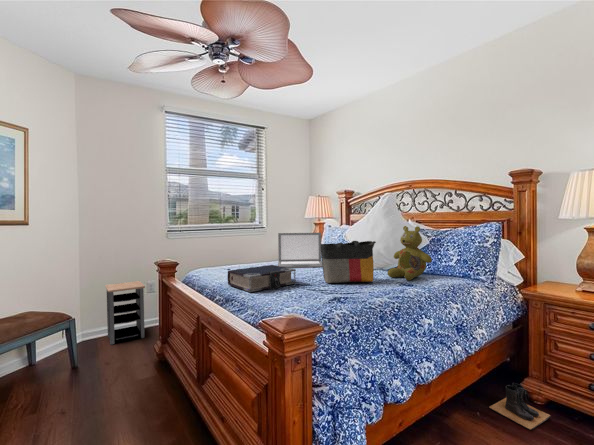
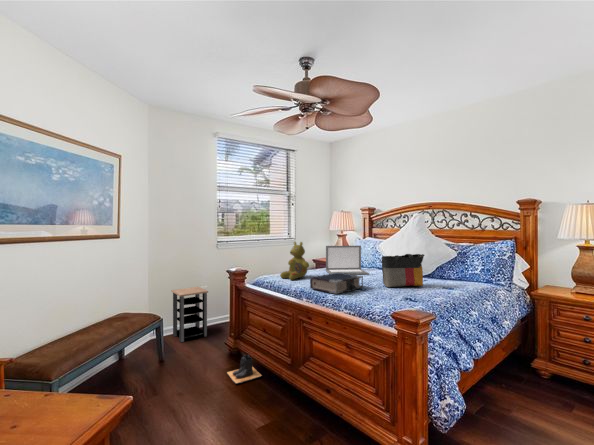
stuffed bear: present [388,226,432,280] -> present [280,242,309,280]
boots: present [489,383,551,430] -> present [227,355,262,384]

